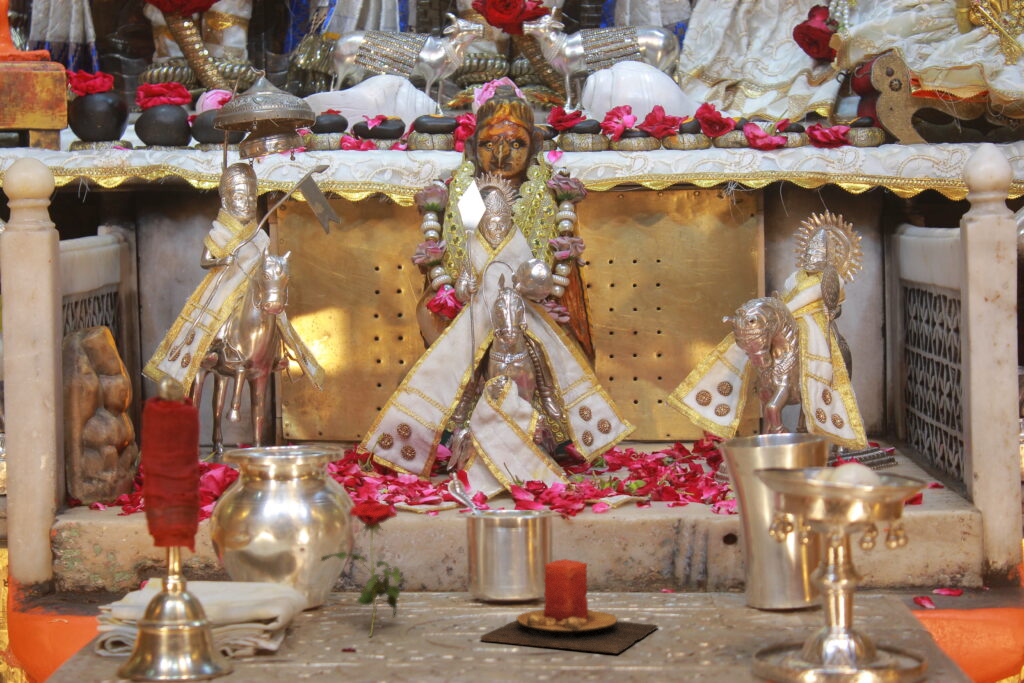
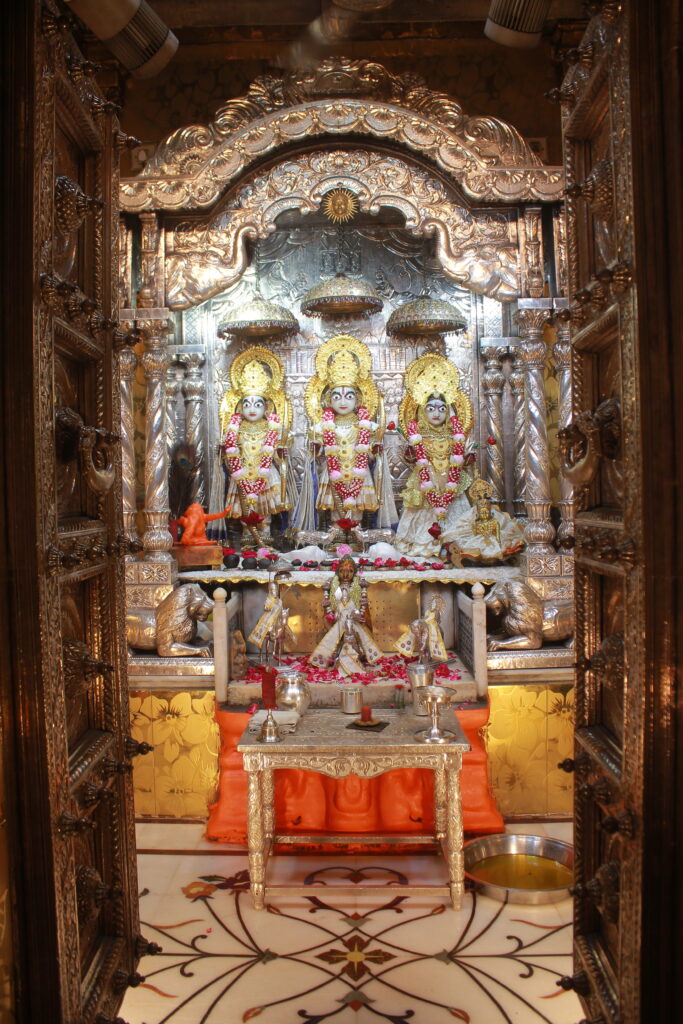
flower: present [321,503,406,636] -> present [392,684,406,716]

